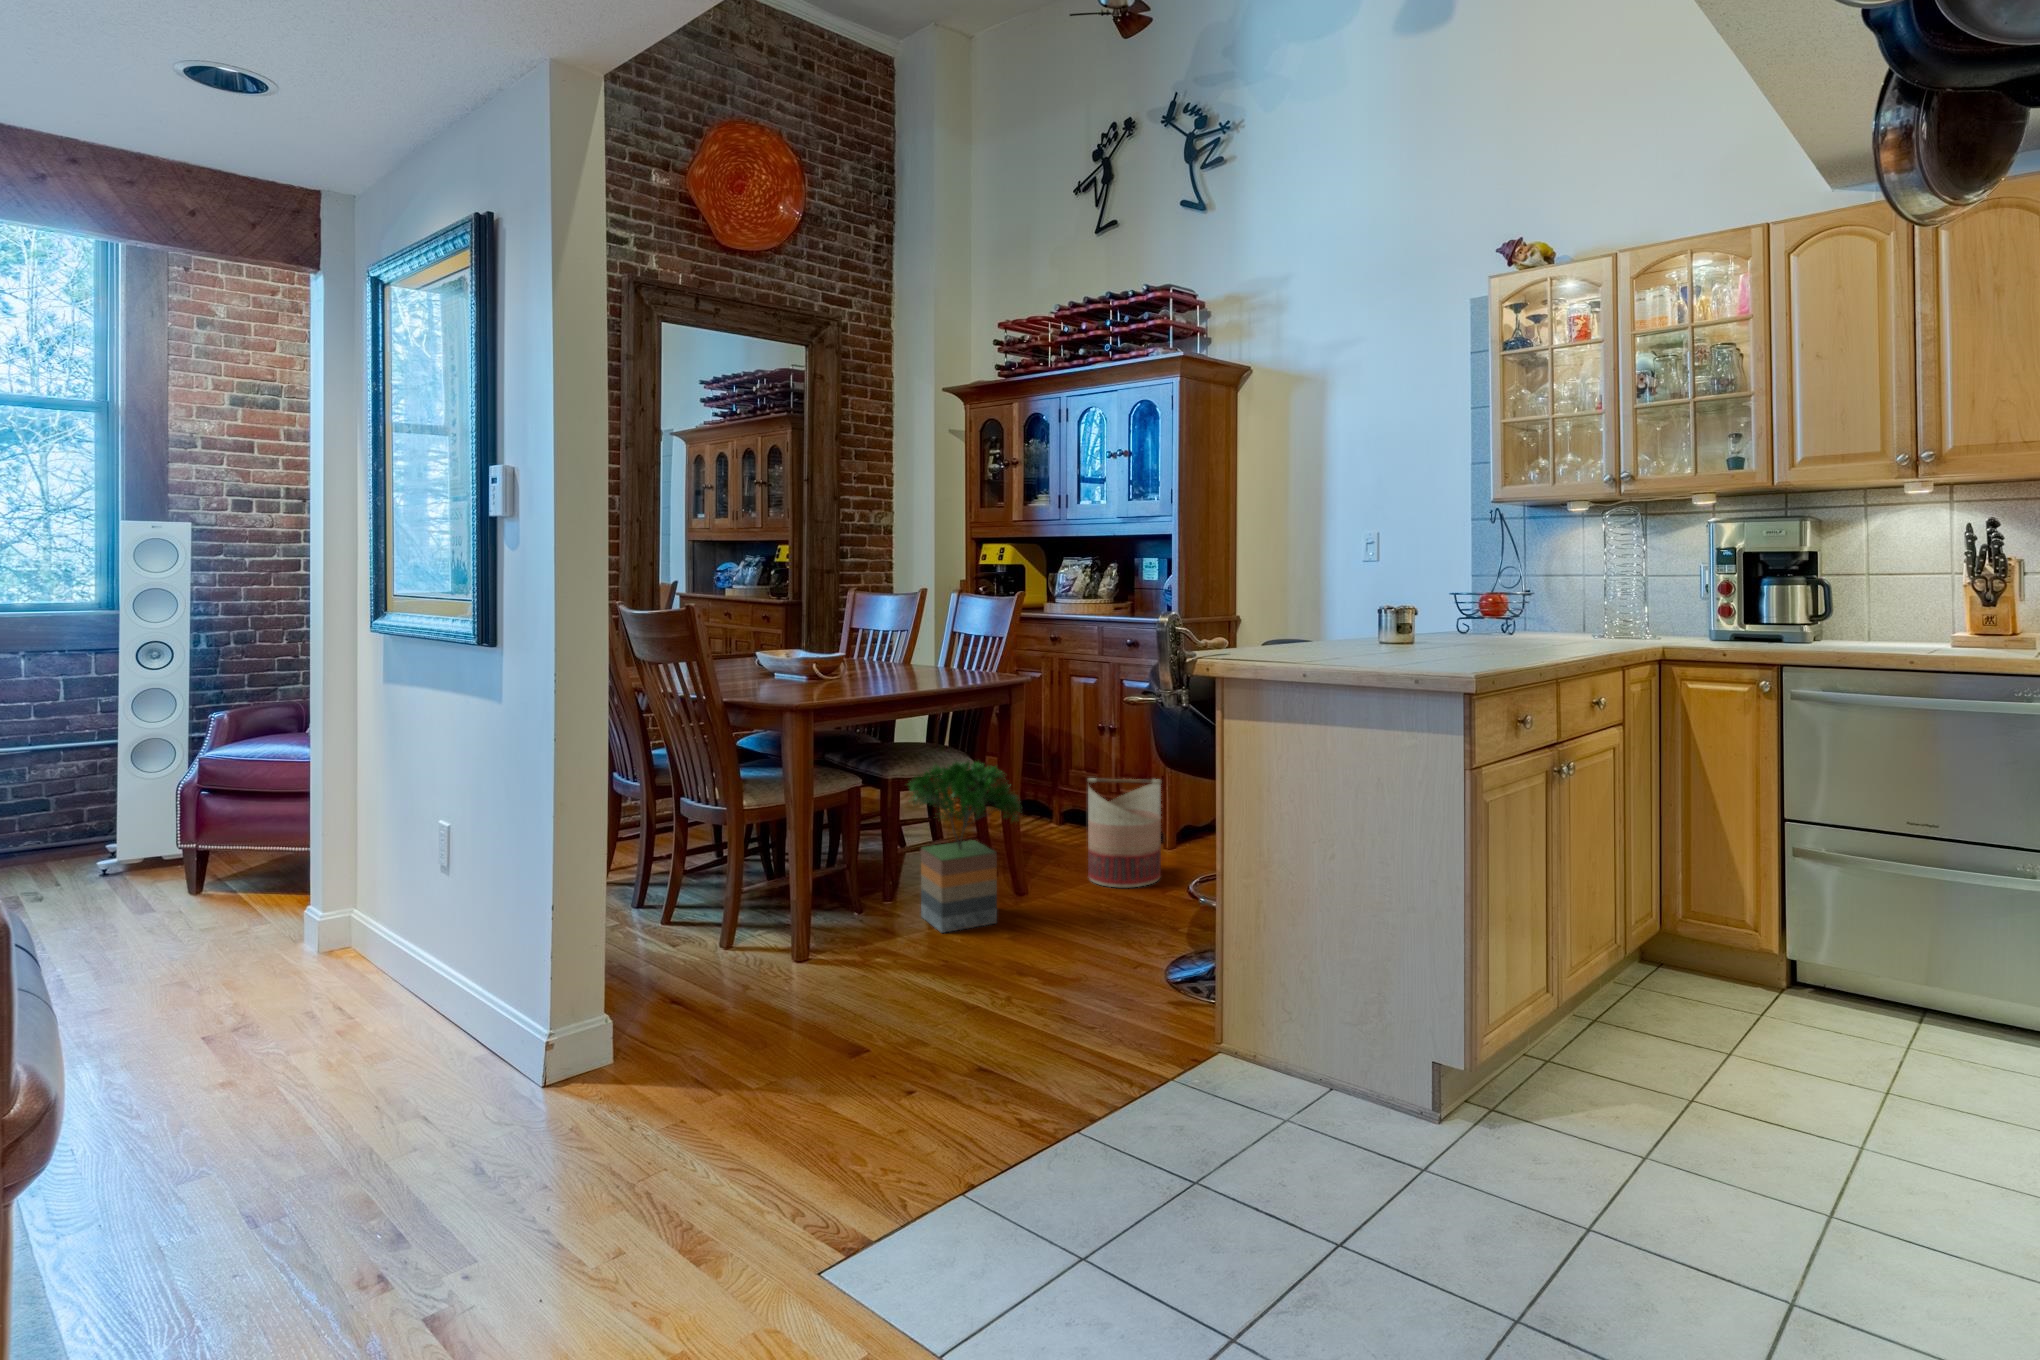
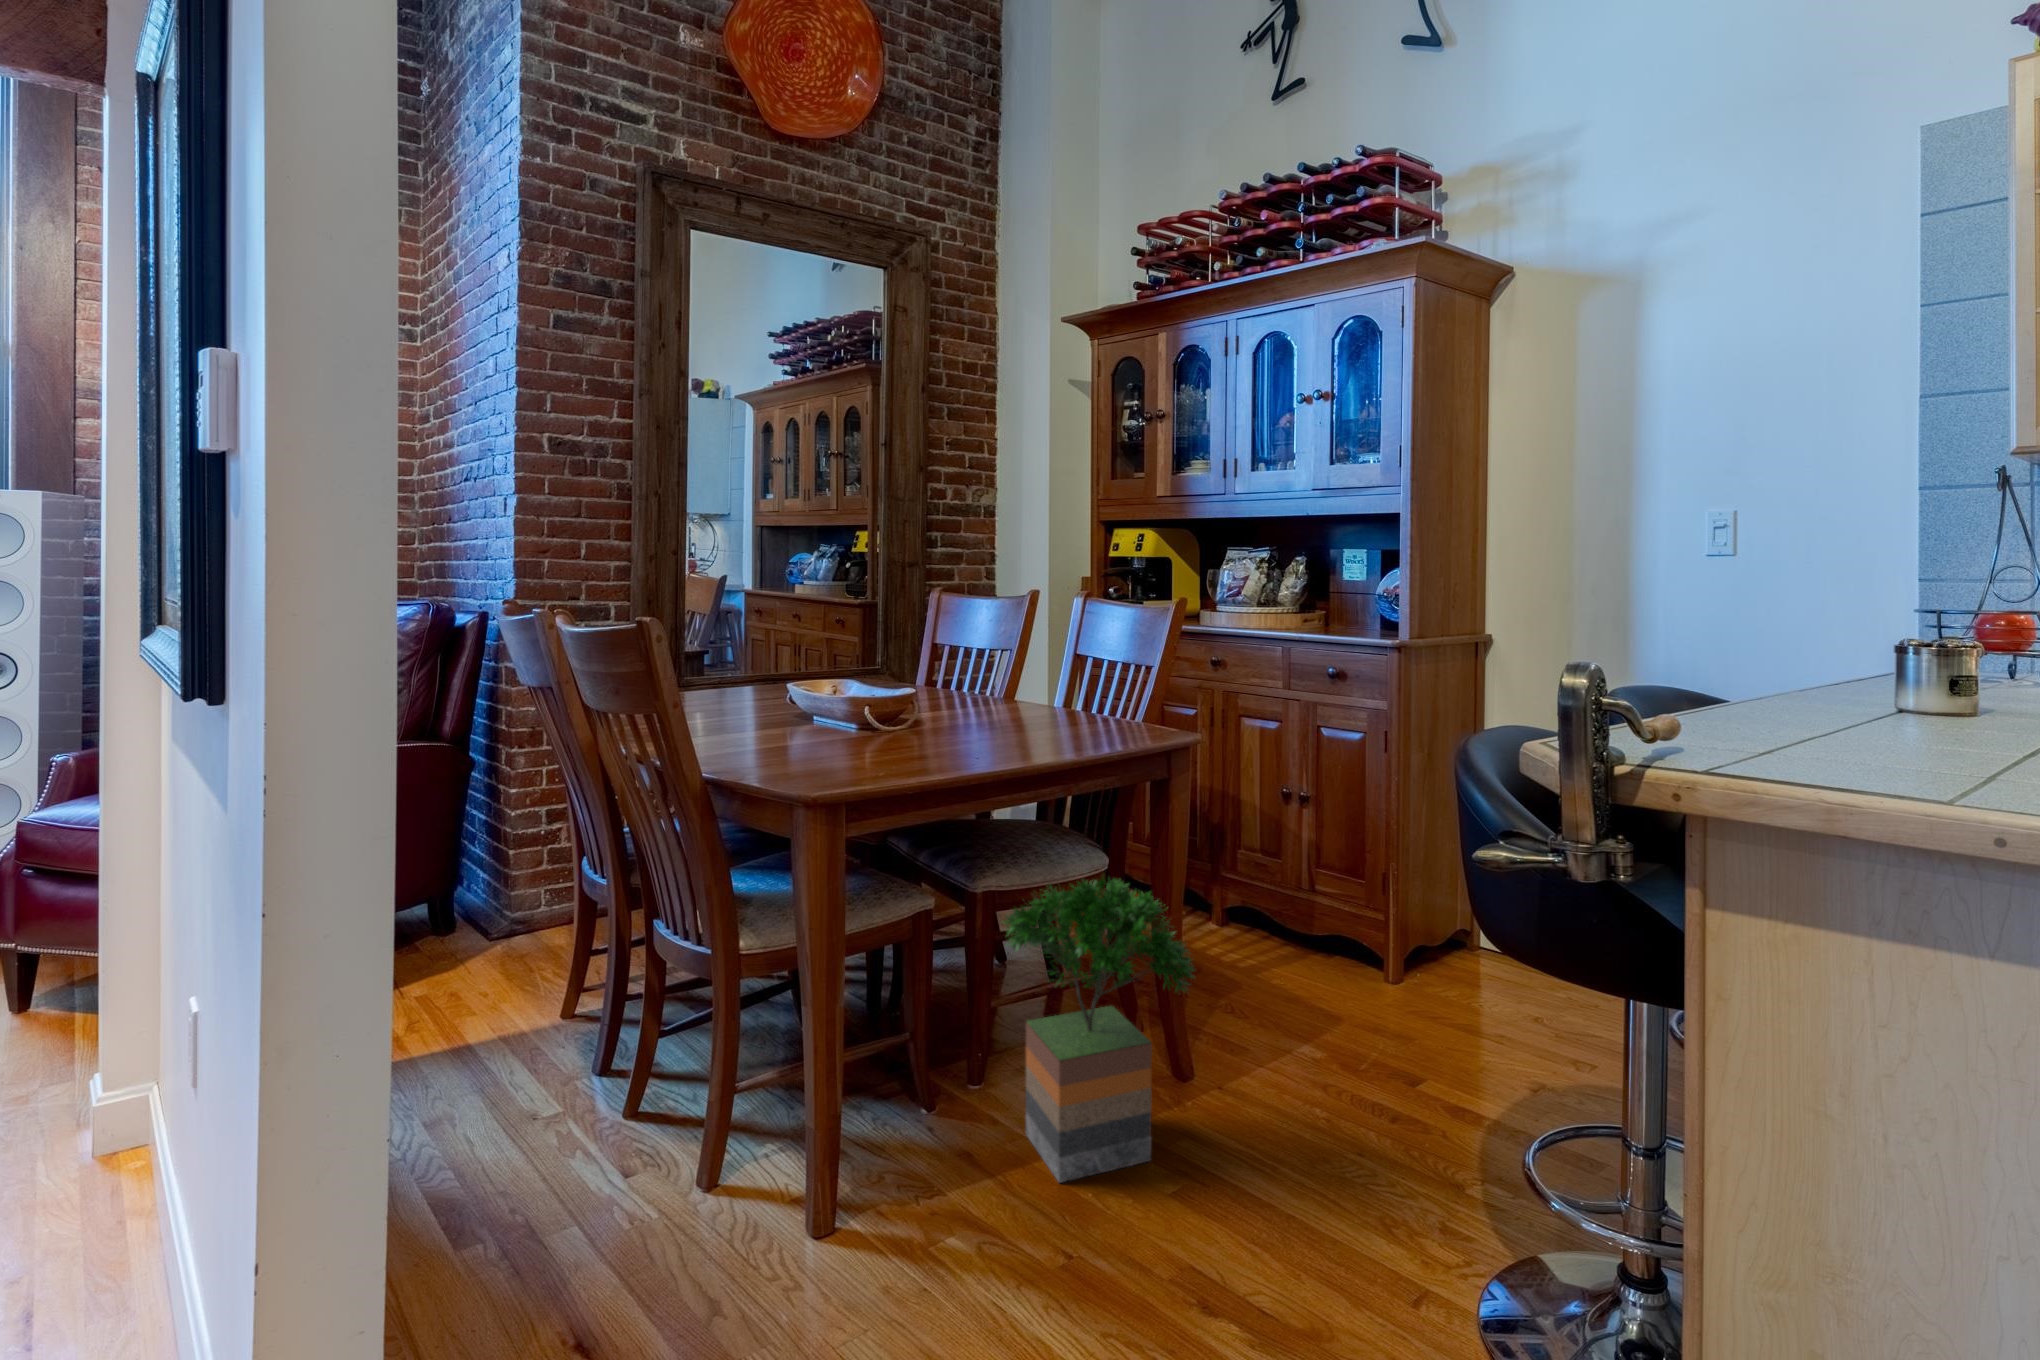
basket: present [1087,778,1162,888] -> none [1285,892,1406,1078]

